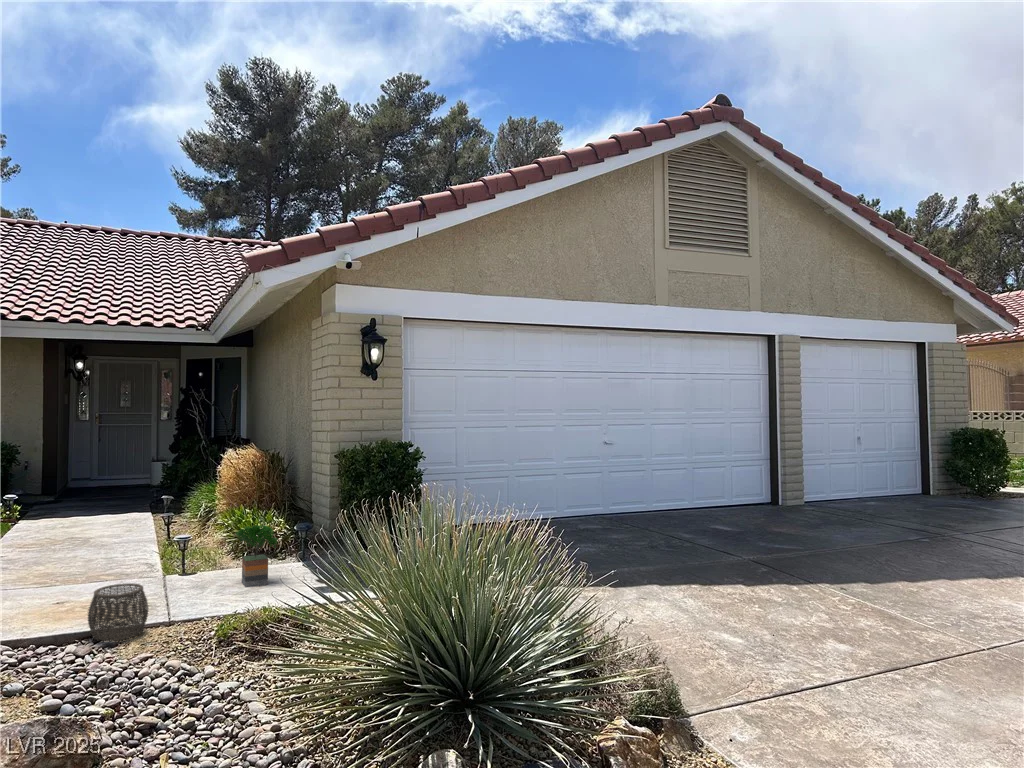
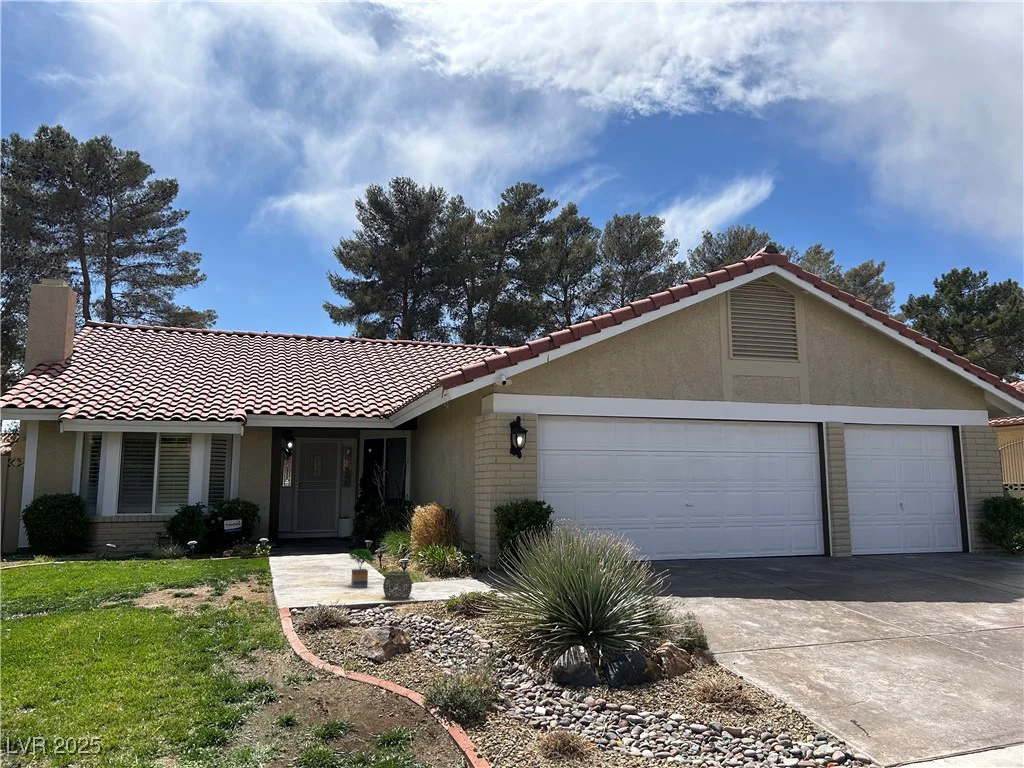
potted tree: present [236,525,277,587] -> present [349,549,374,588]

